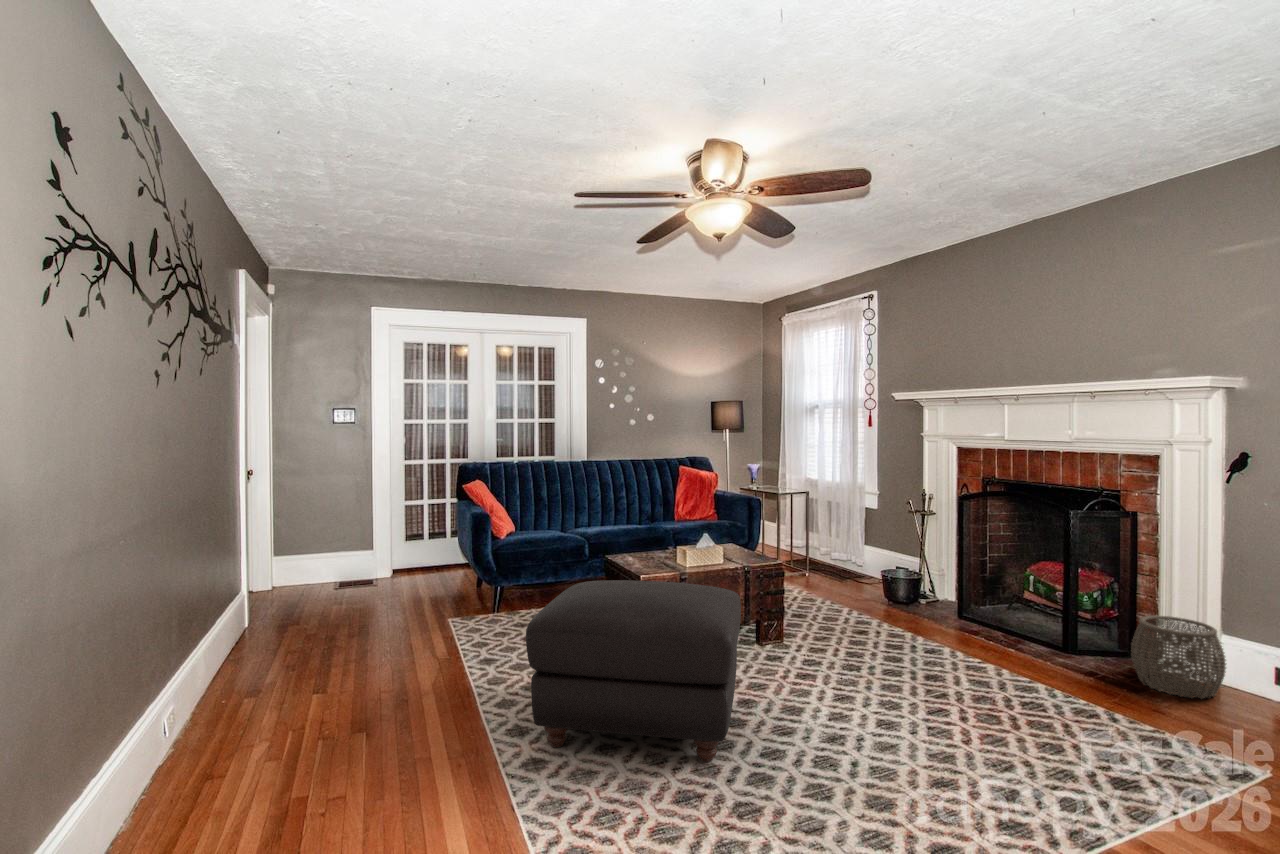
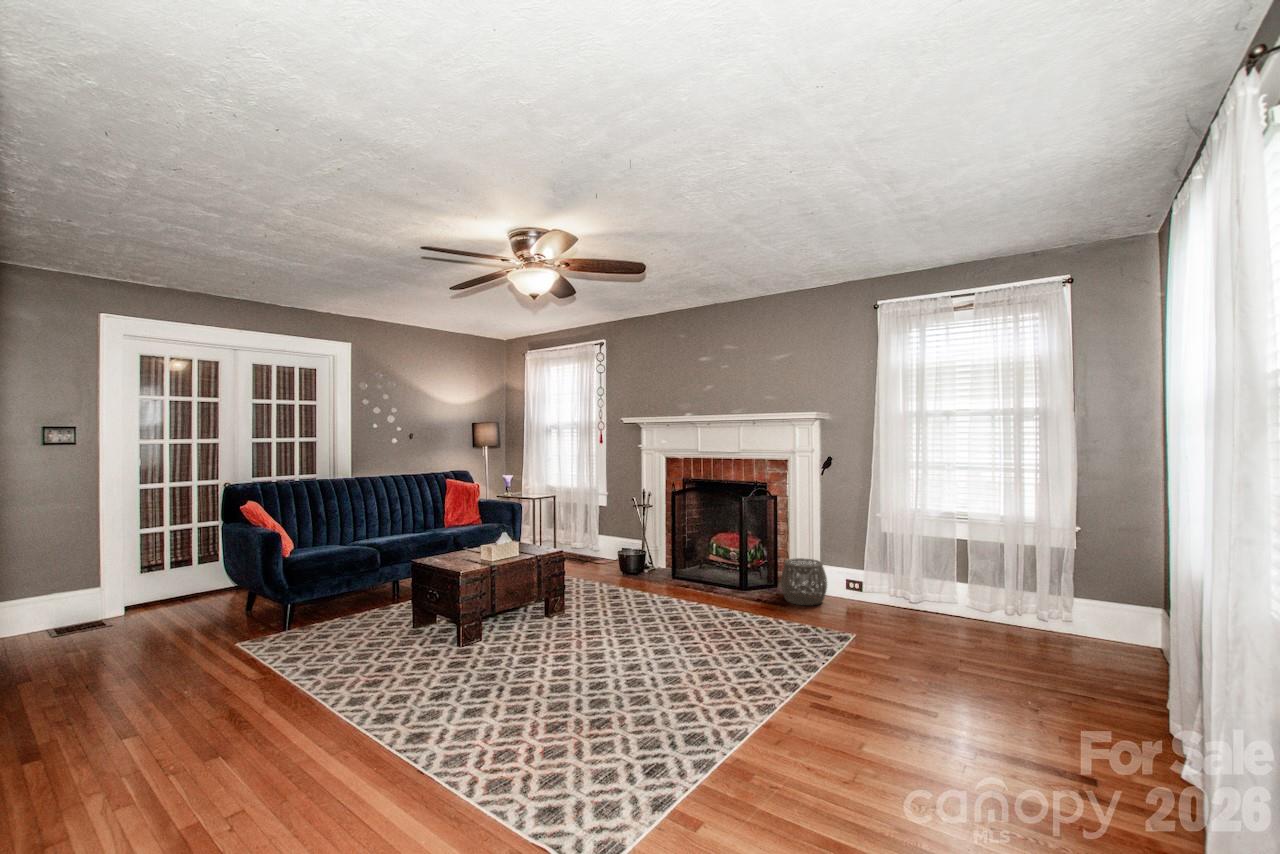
ottoman: present [526,580,741,762] -> none [403,572,575,721]

